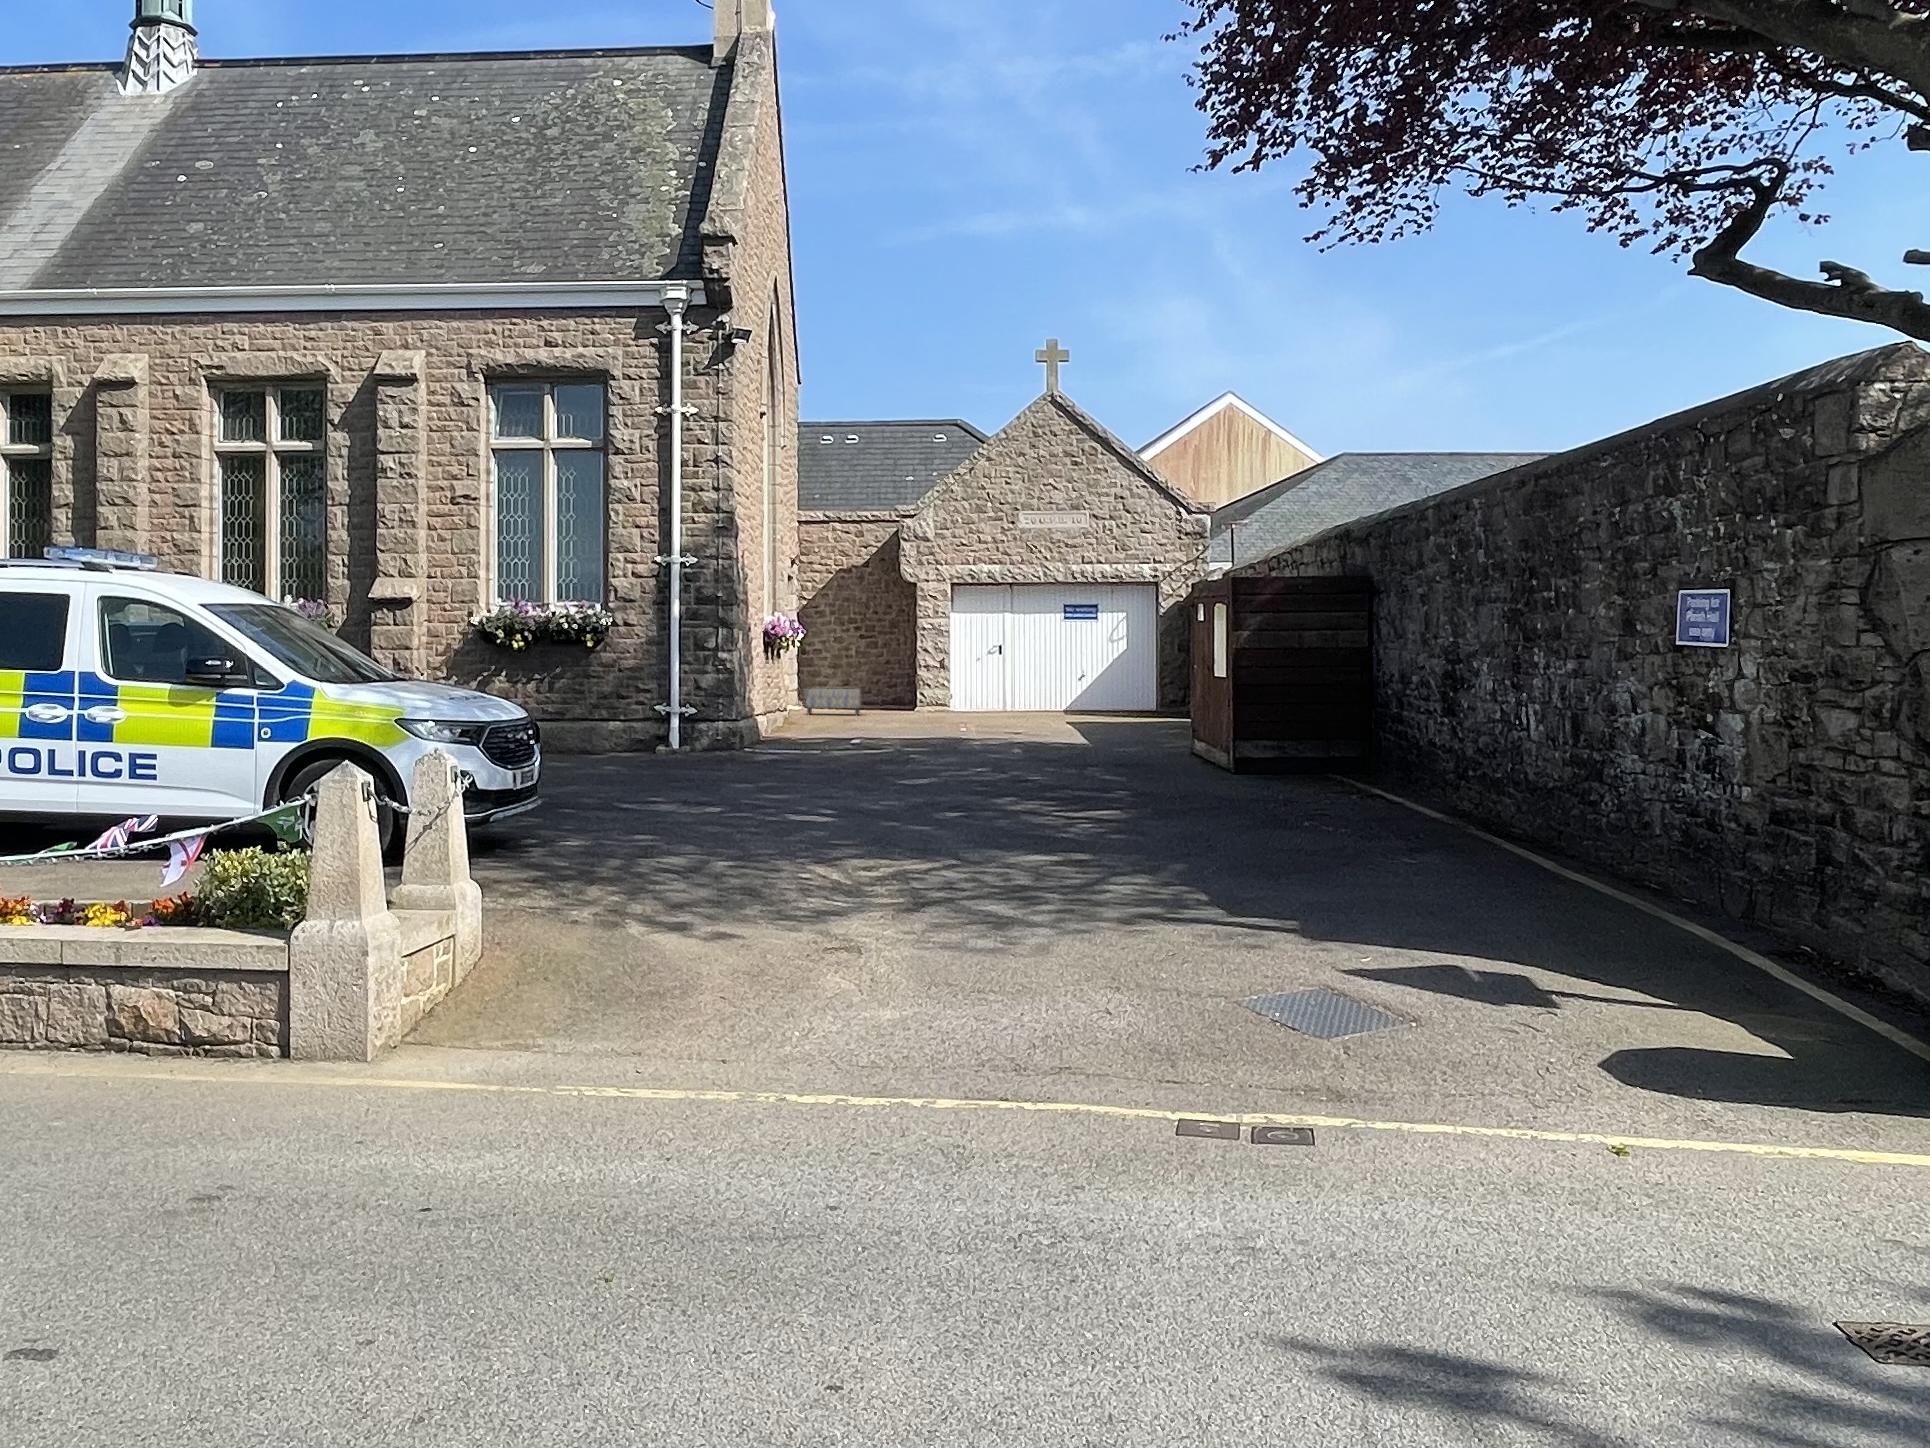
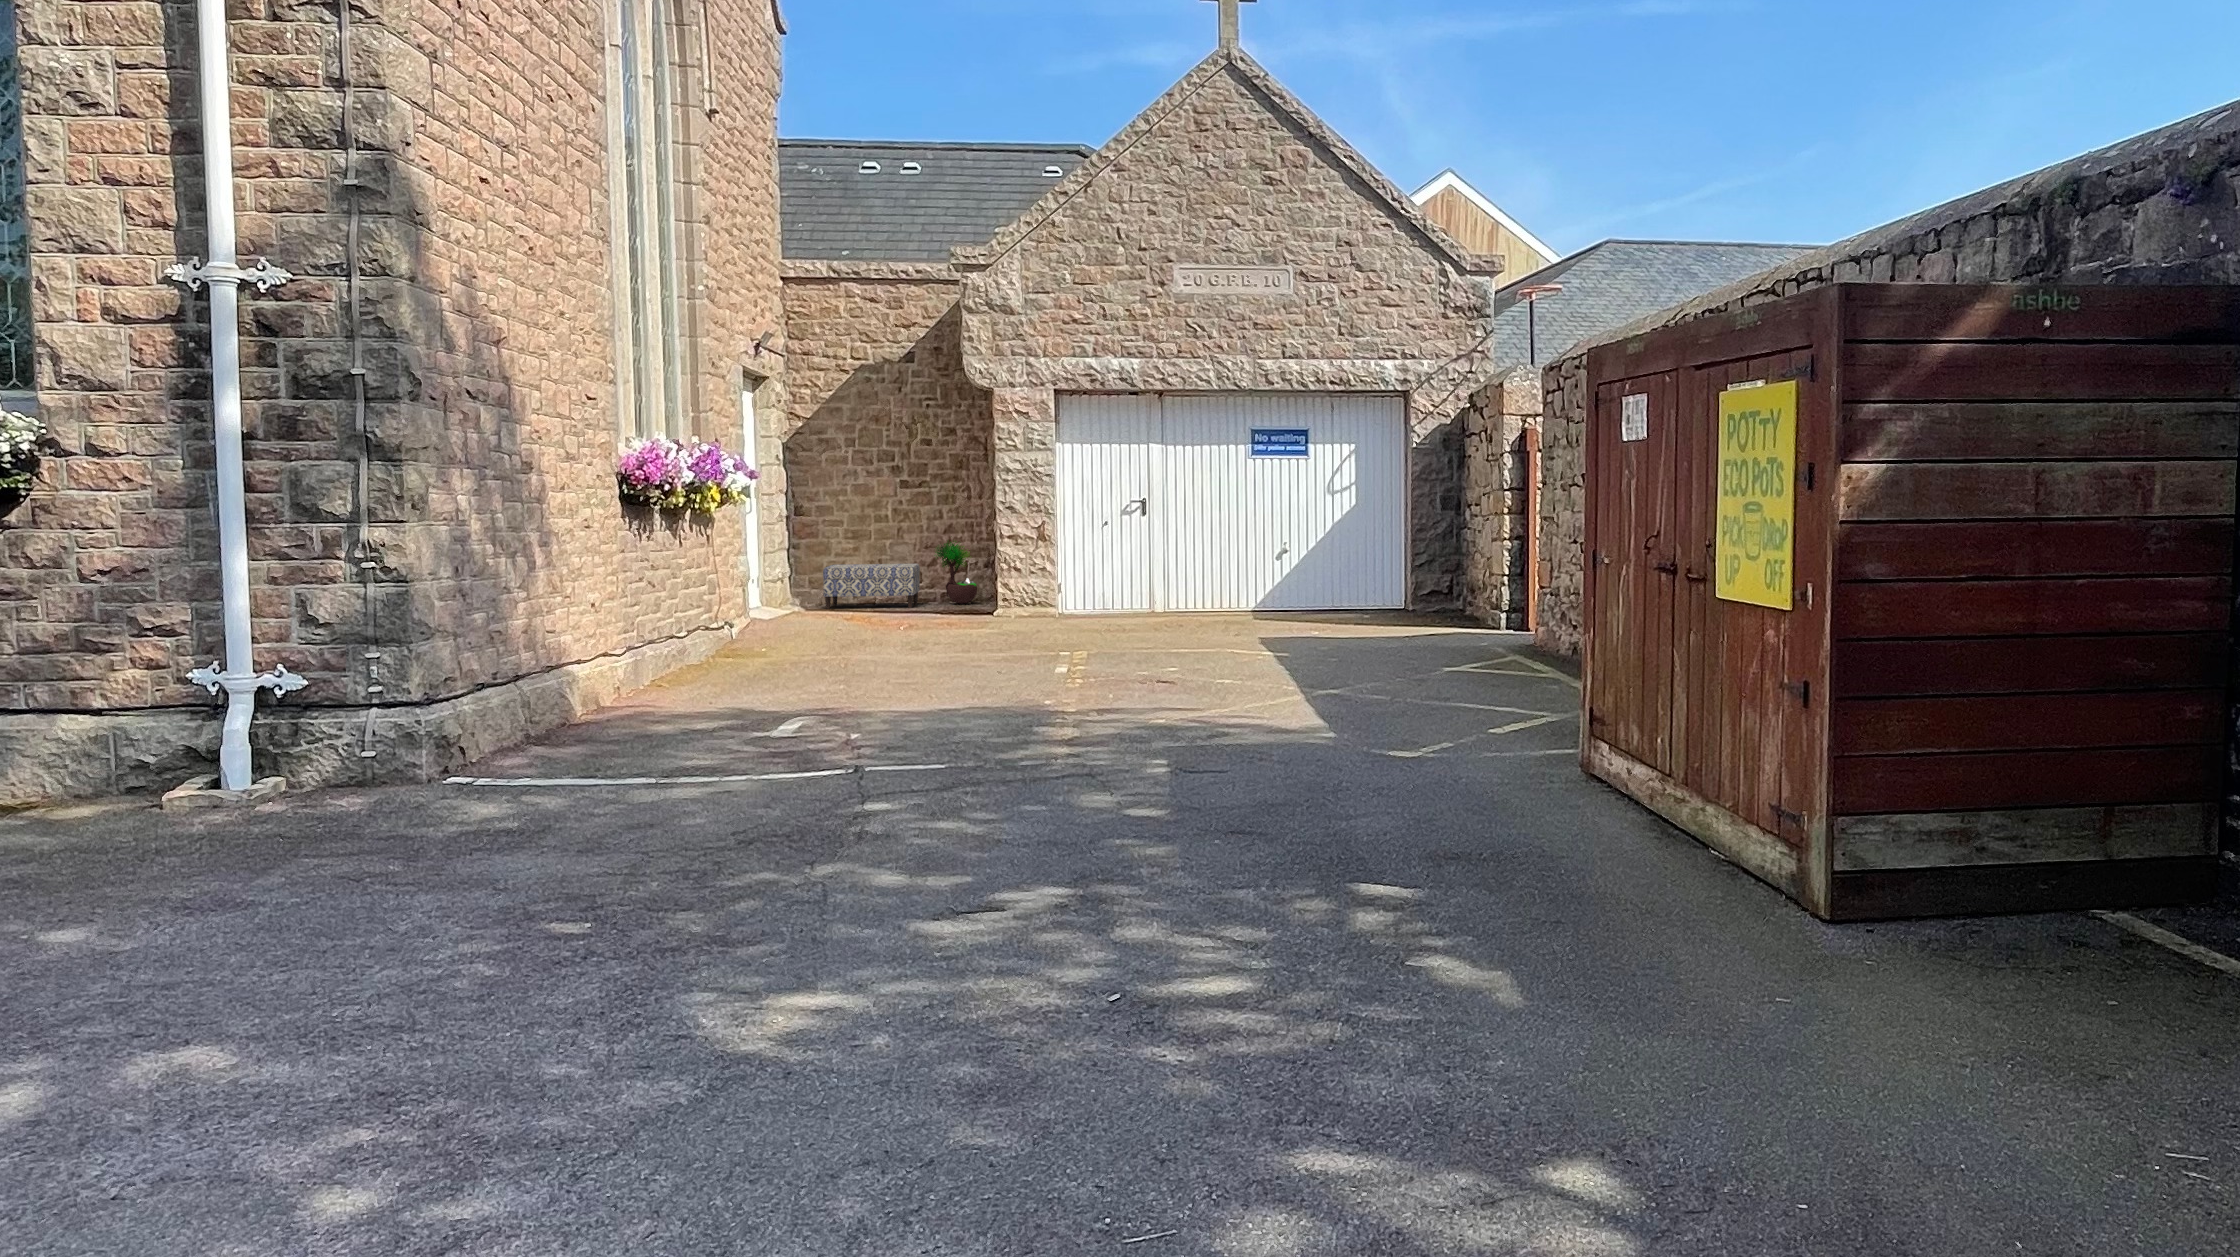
potted tree: none [869,673,896,715] -> present [934,541,977,604]

